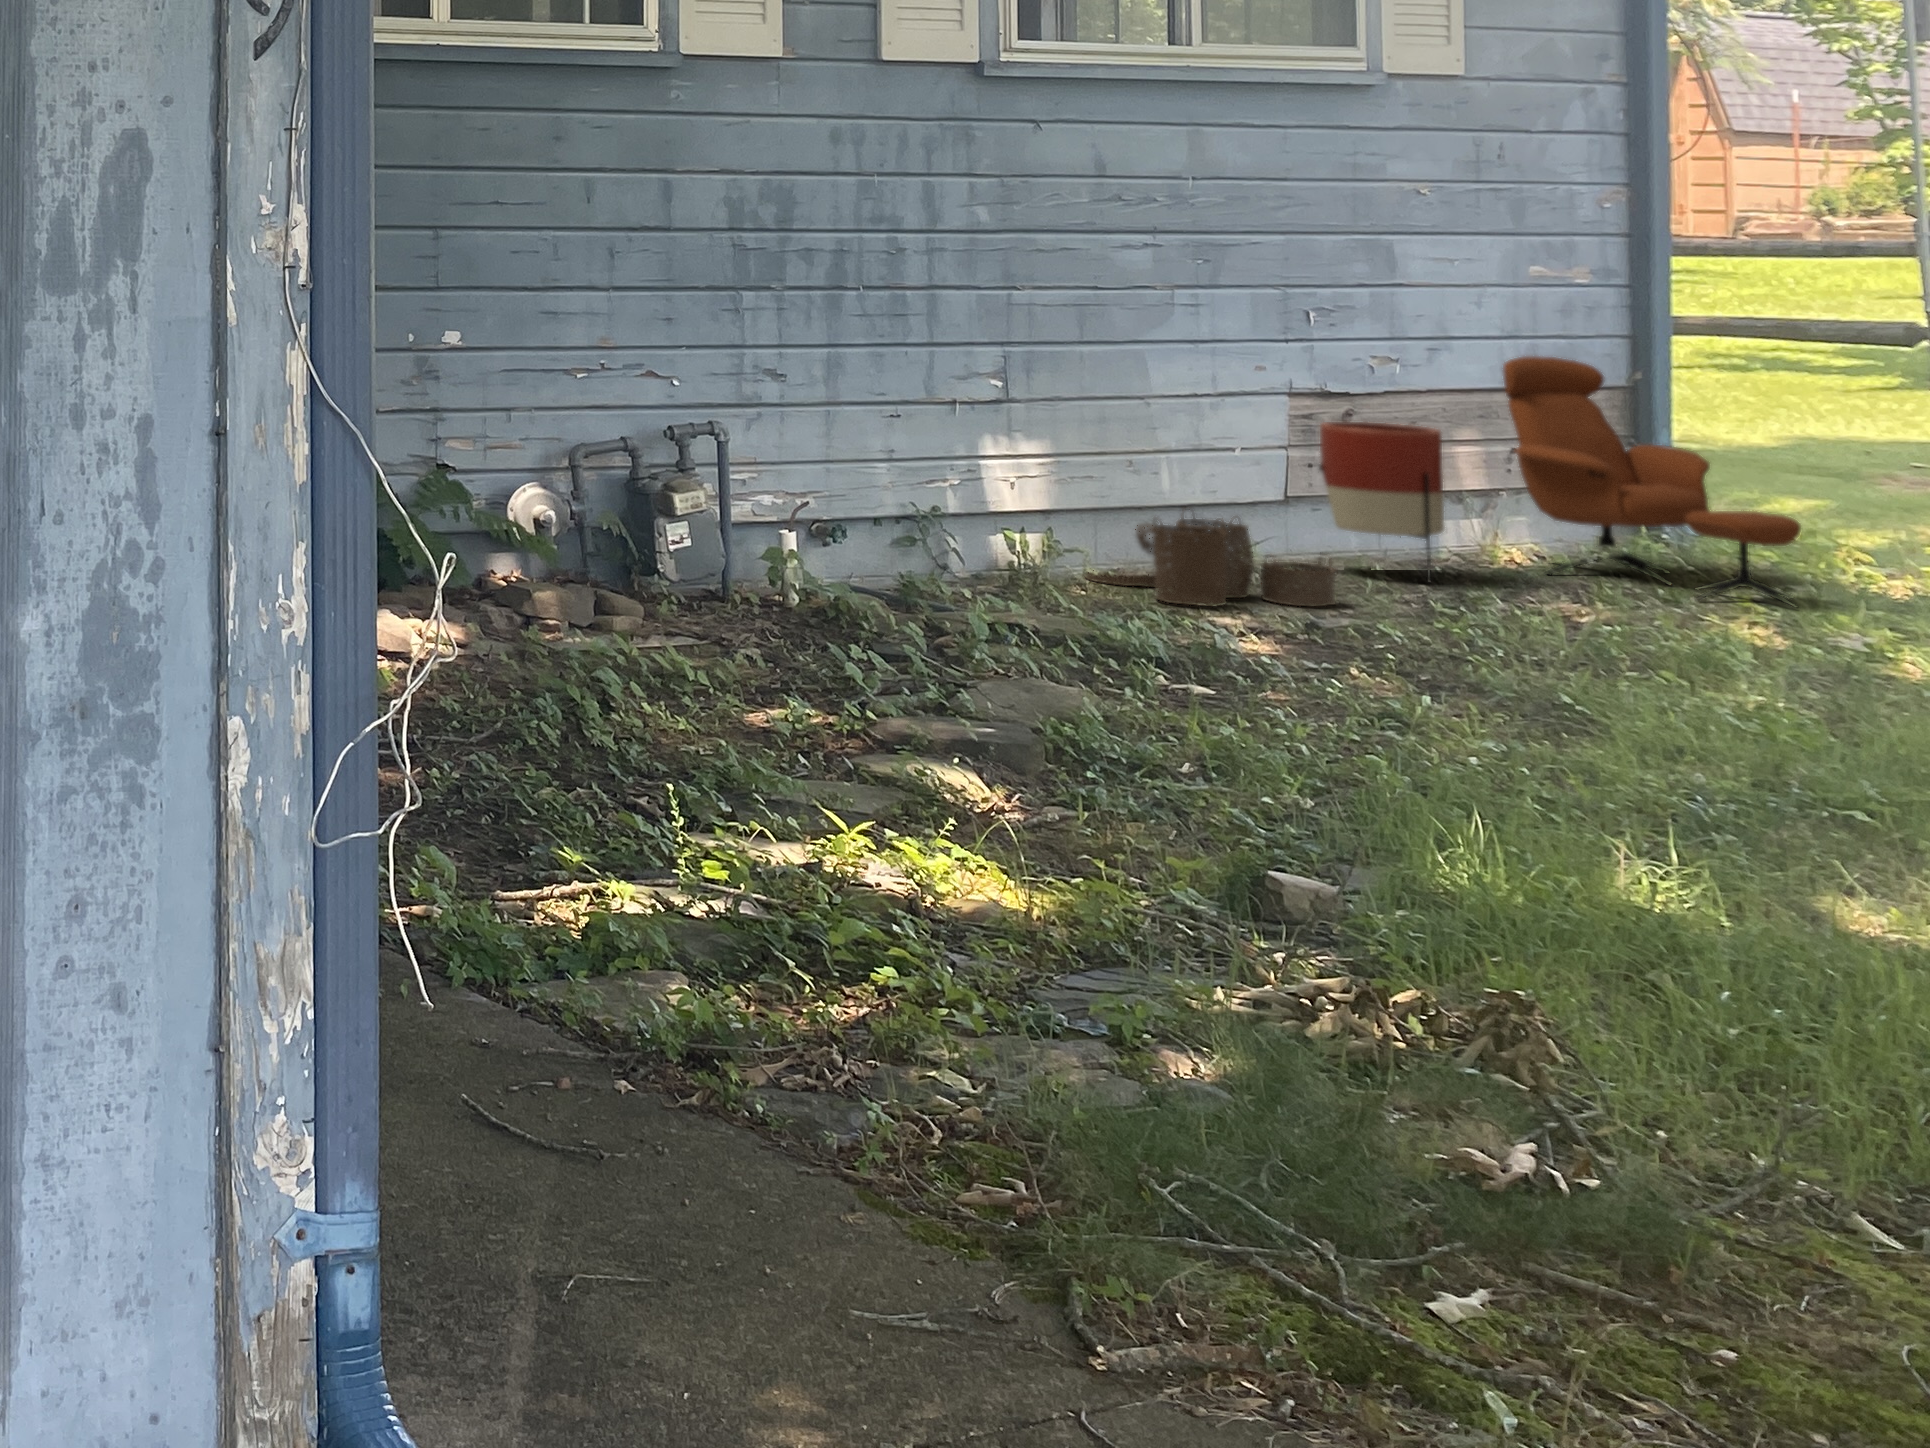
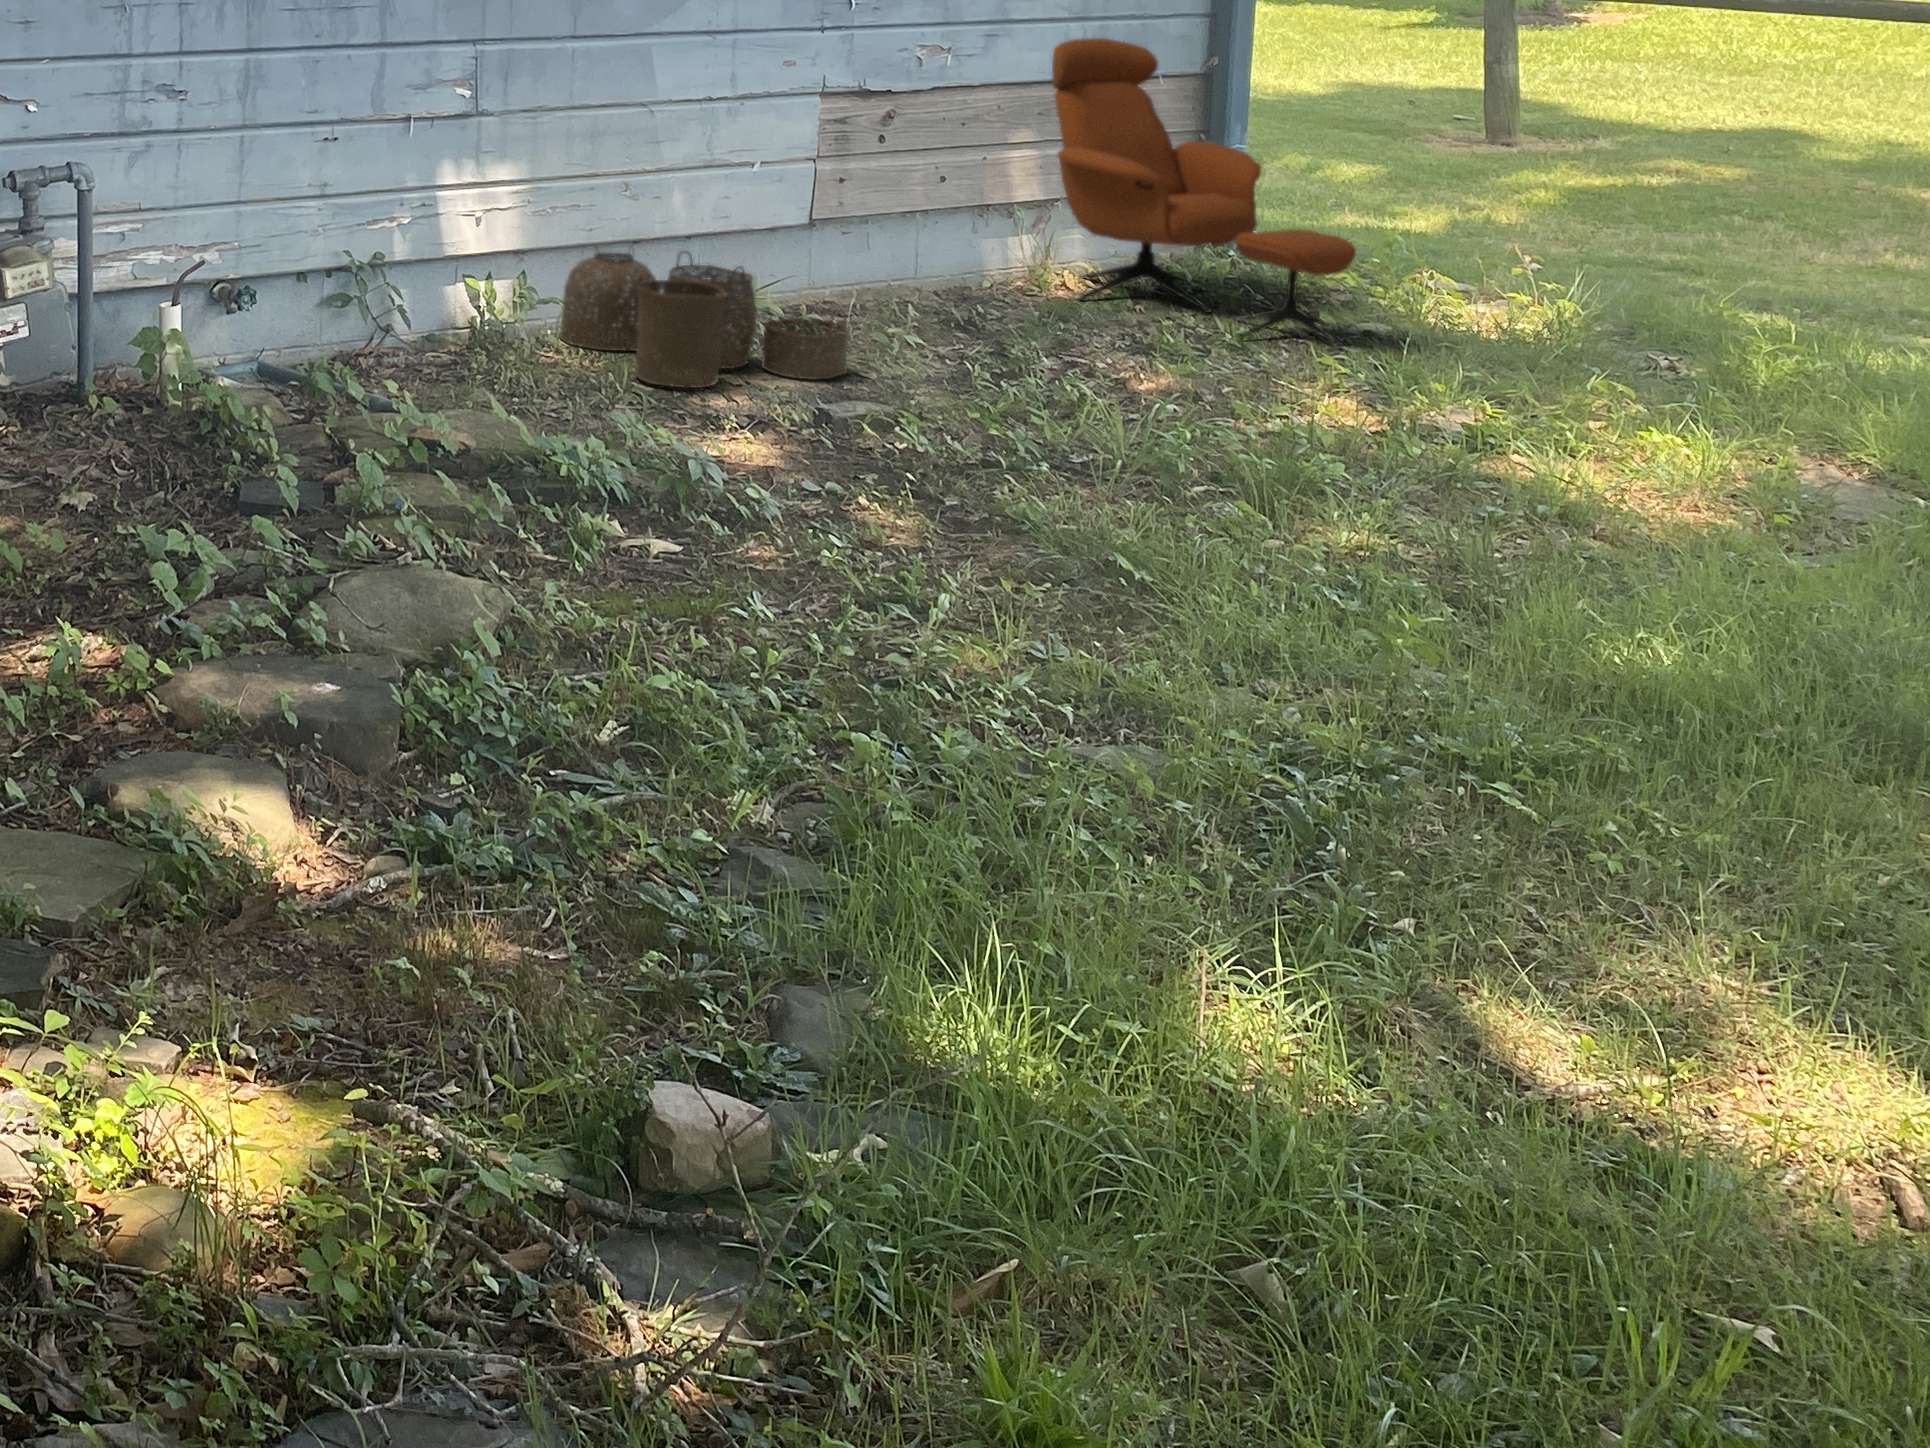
planter: present [1319,422,1444,581] -> none [835,124,982,324]

